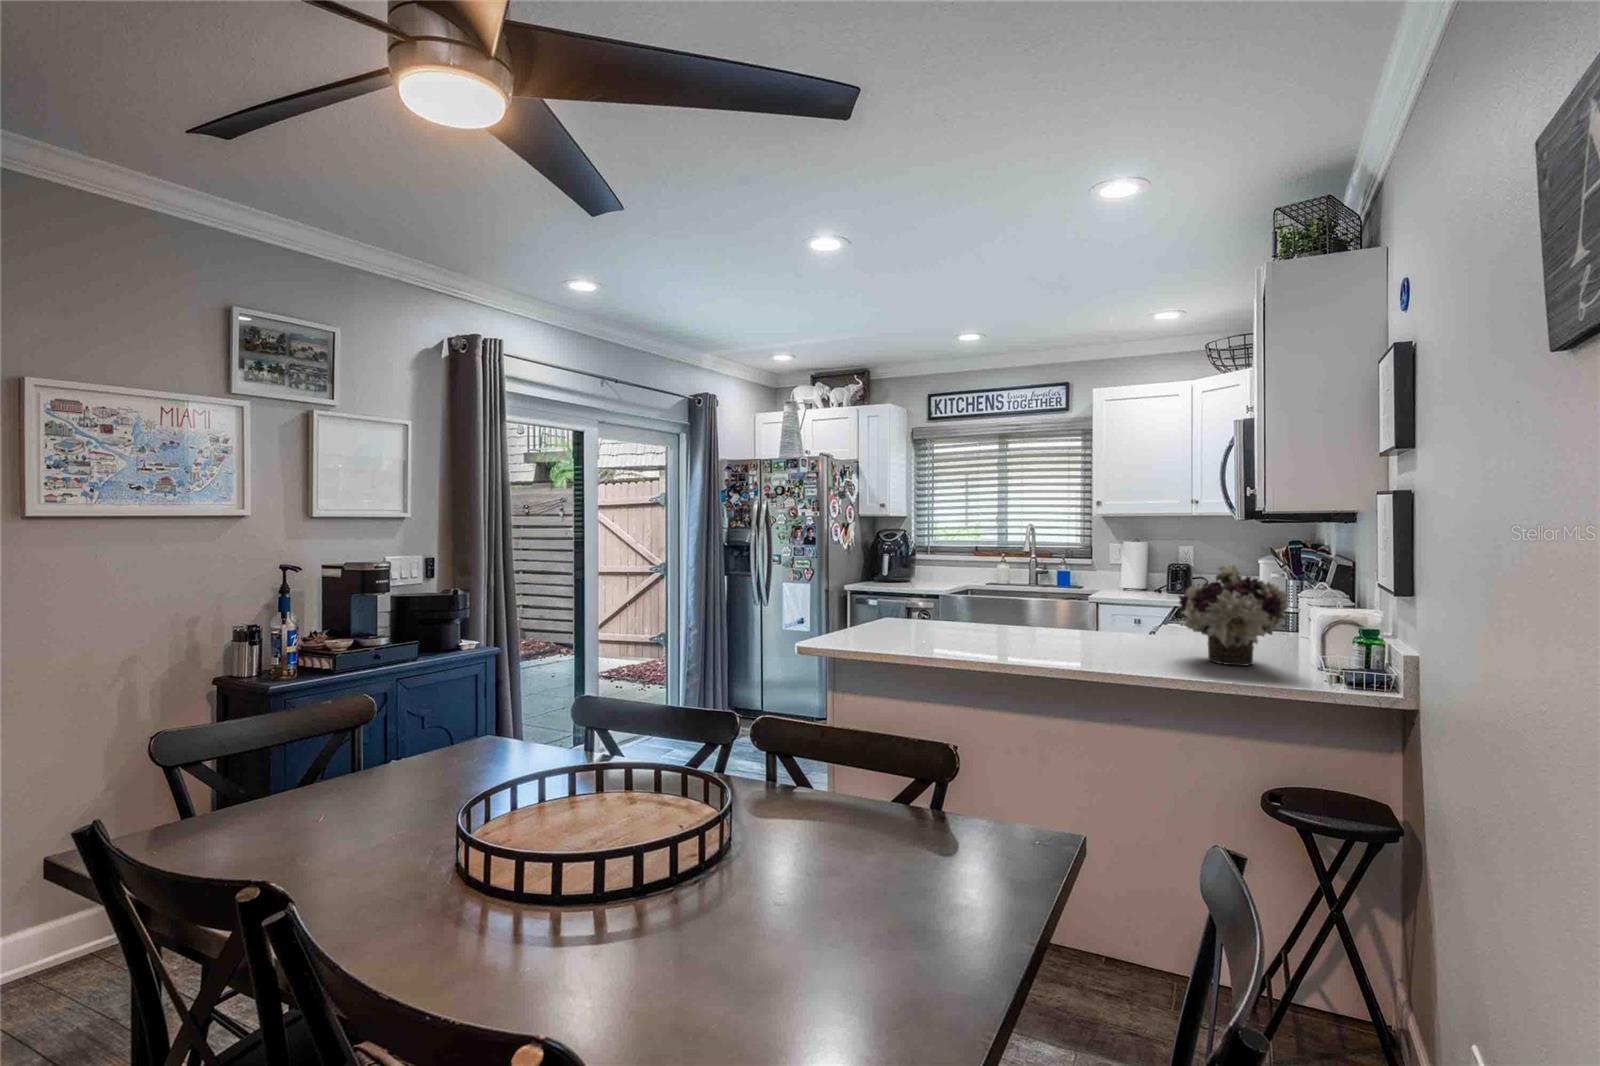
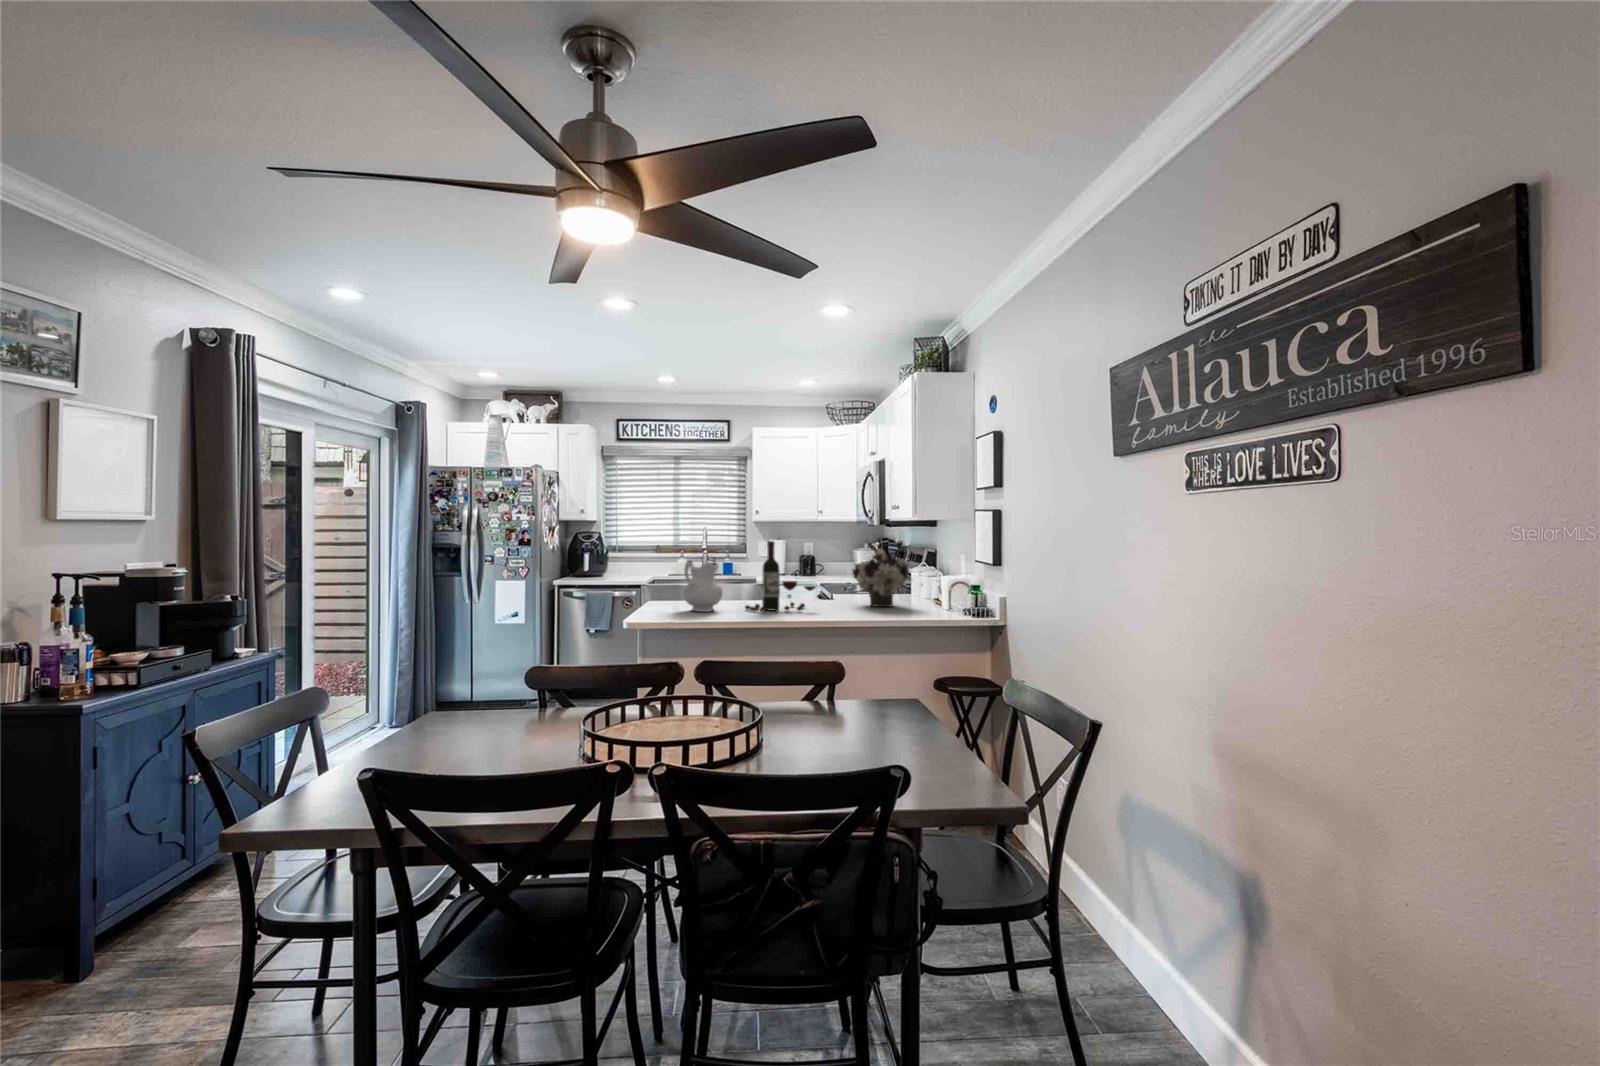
wine bottle: none [983,548,1101,660] -> present [745,541,816,612]
ceramic pitcher: none [896,571,952,646] -> present [683,561,723,612]

